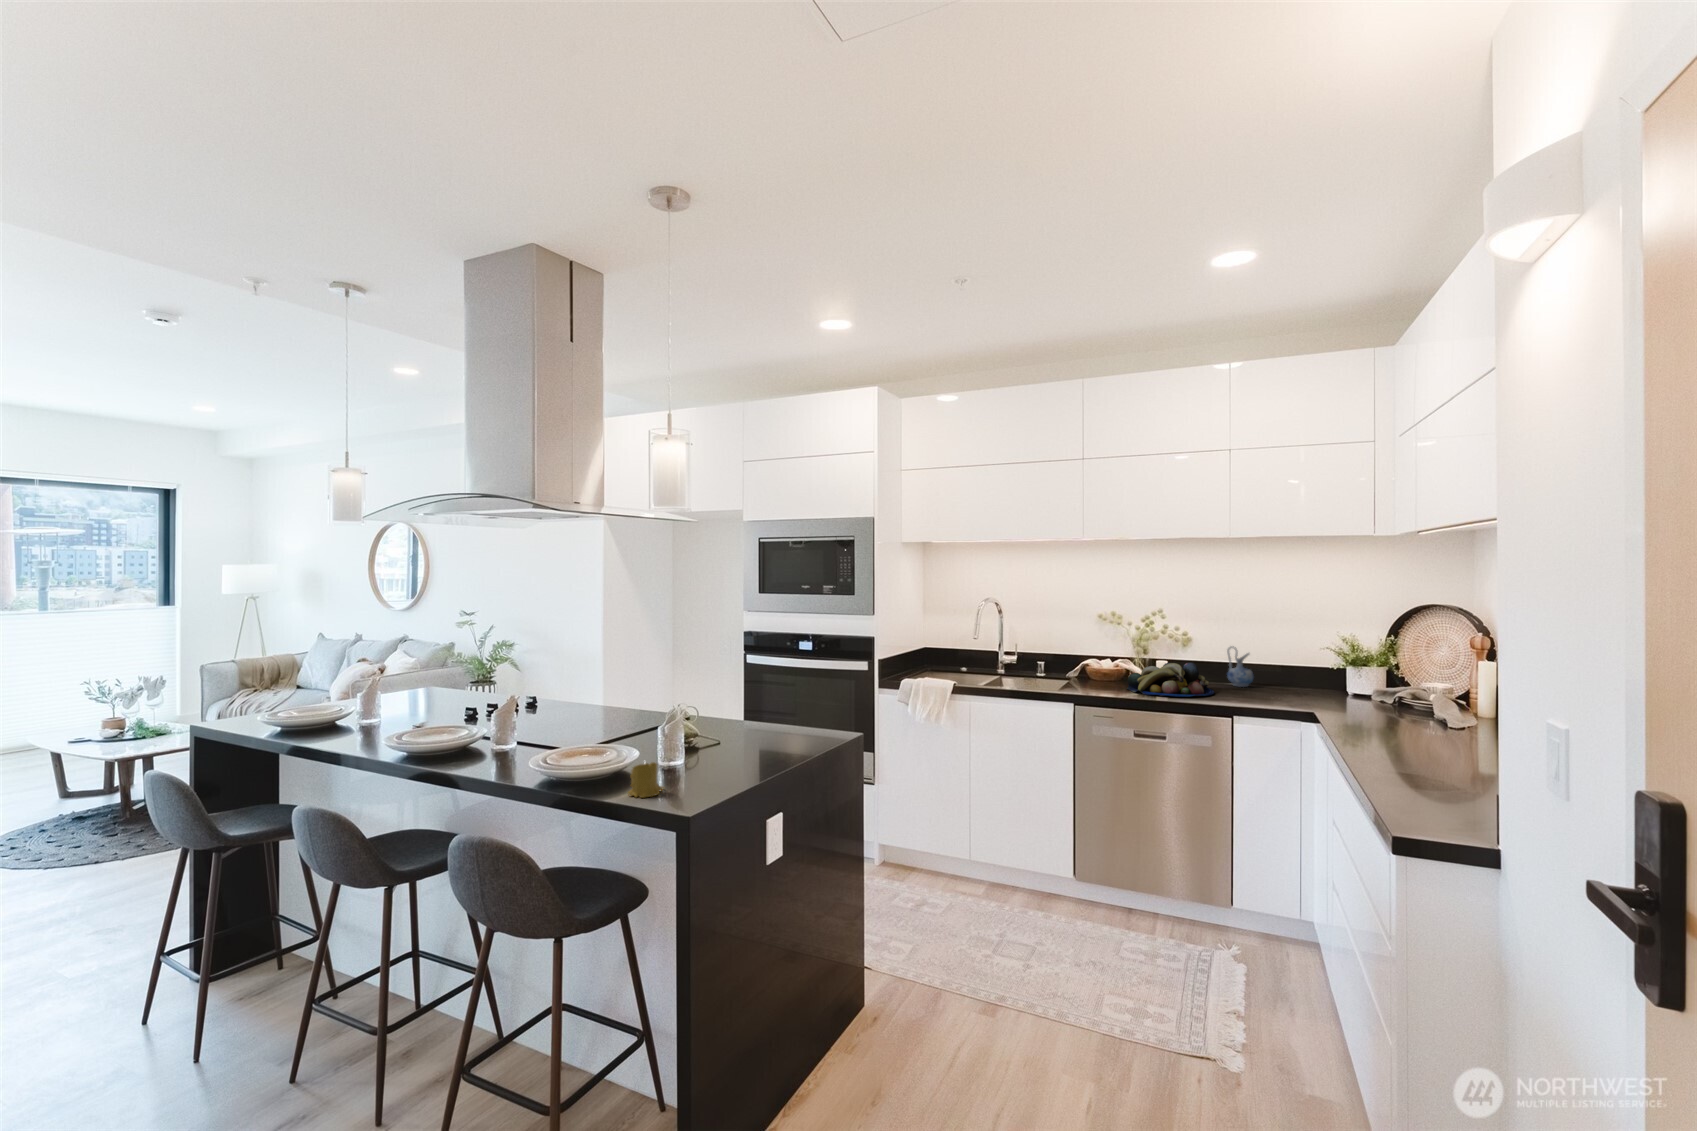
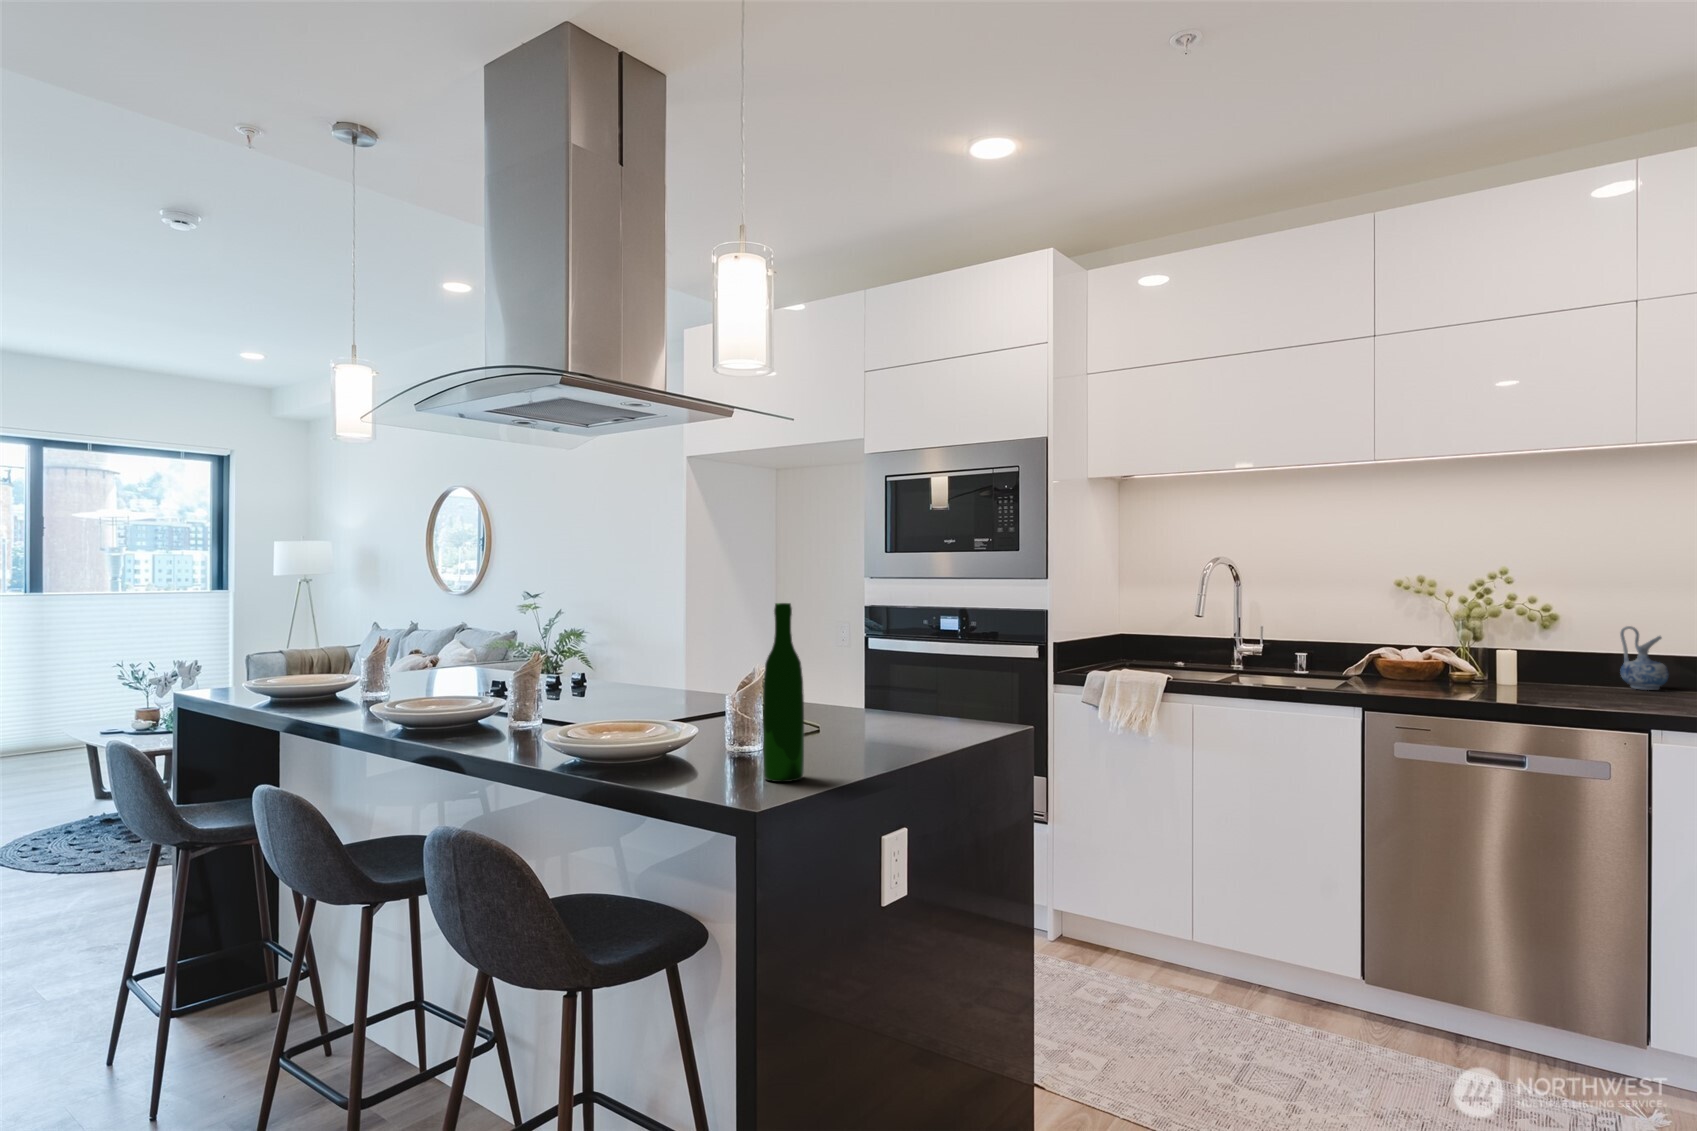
fruit bowl: present [1127,663,1214,697] -> none [1447,648,1602,699]
wine bottle: none [690,667,717,787] -> present [763,603,804,782]
candle: present [628,762,664,798] -> none [670,734,726,790]

